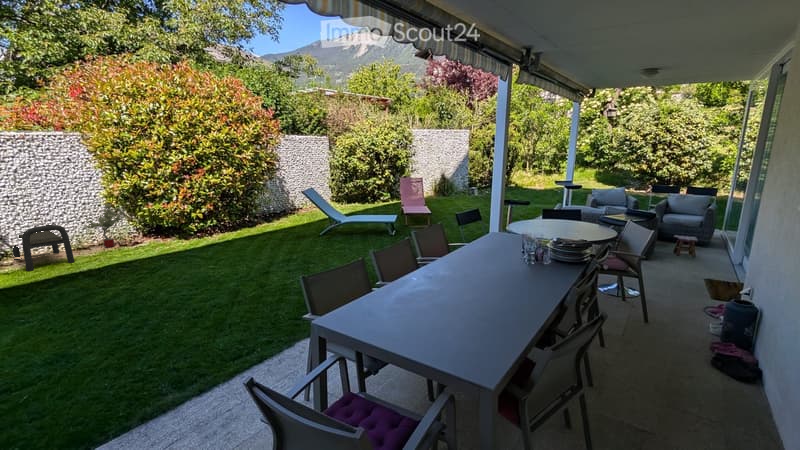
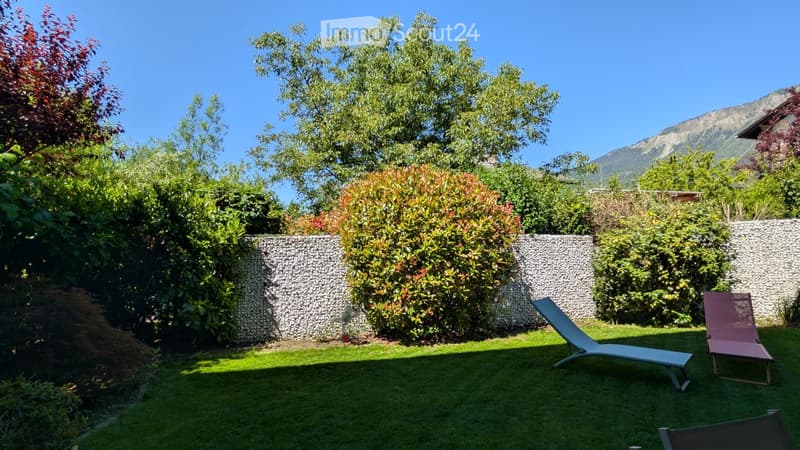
bench: present [13,225,74,271] -> none [279,308,312,353]

